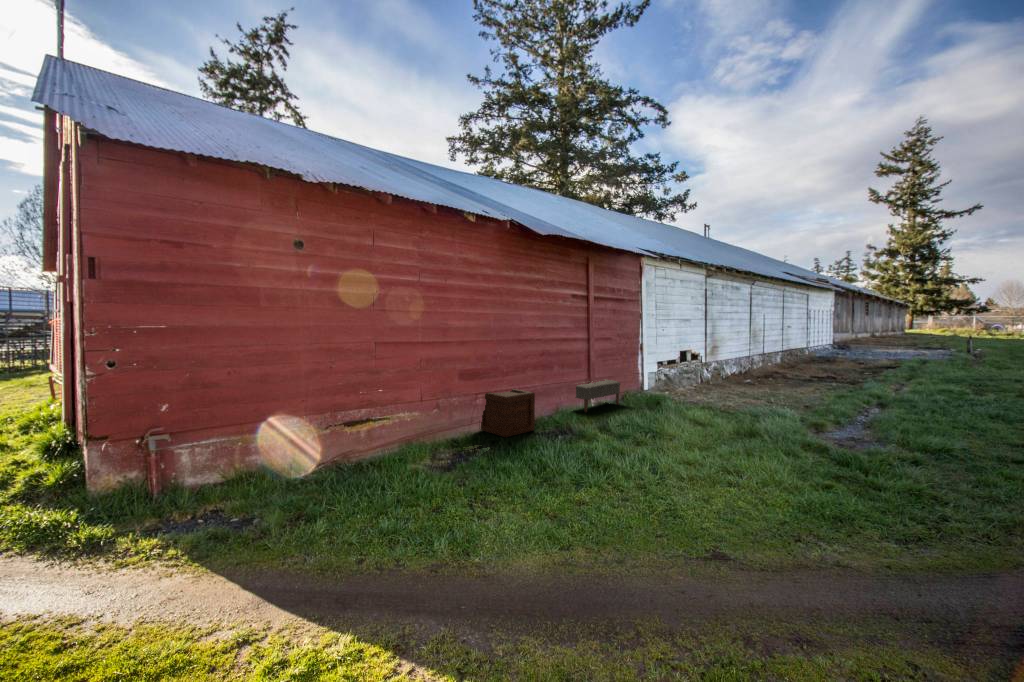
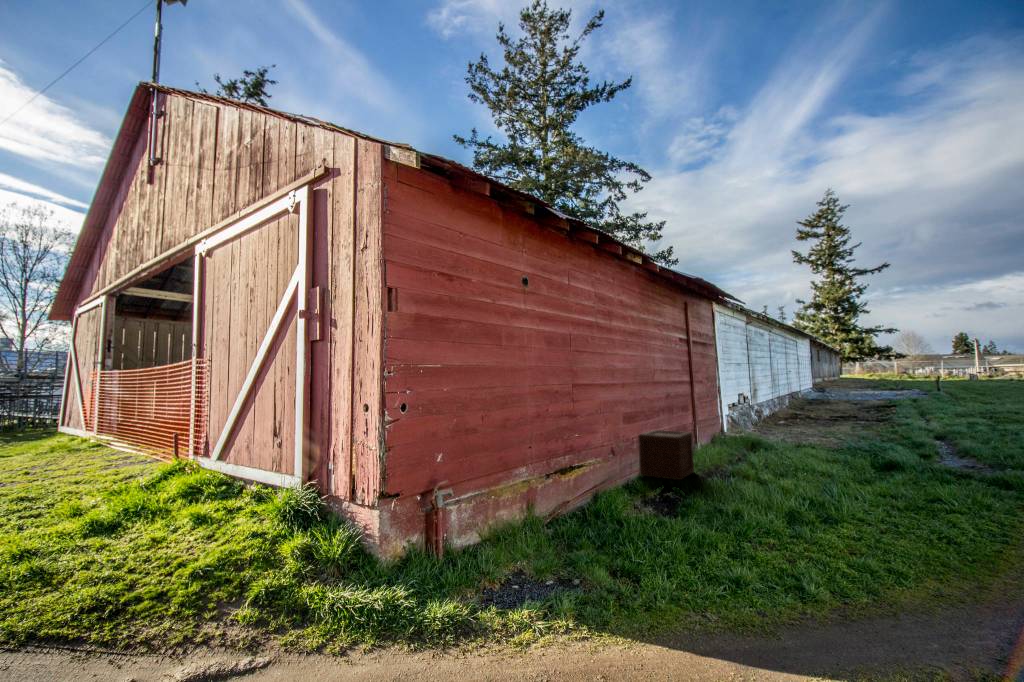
bench: present [575,379,620,412] -> none [685,421,724,454]

